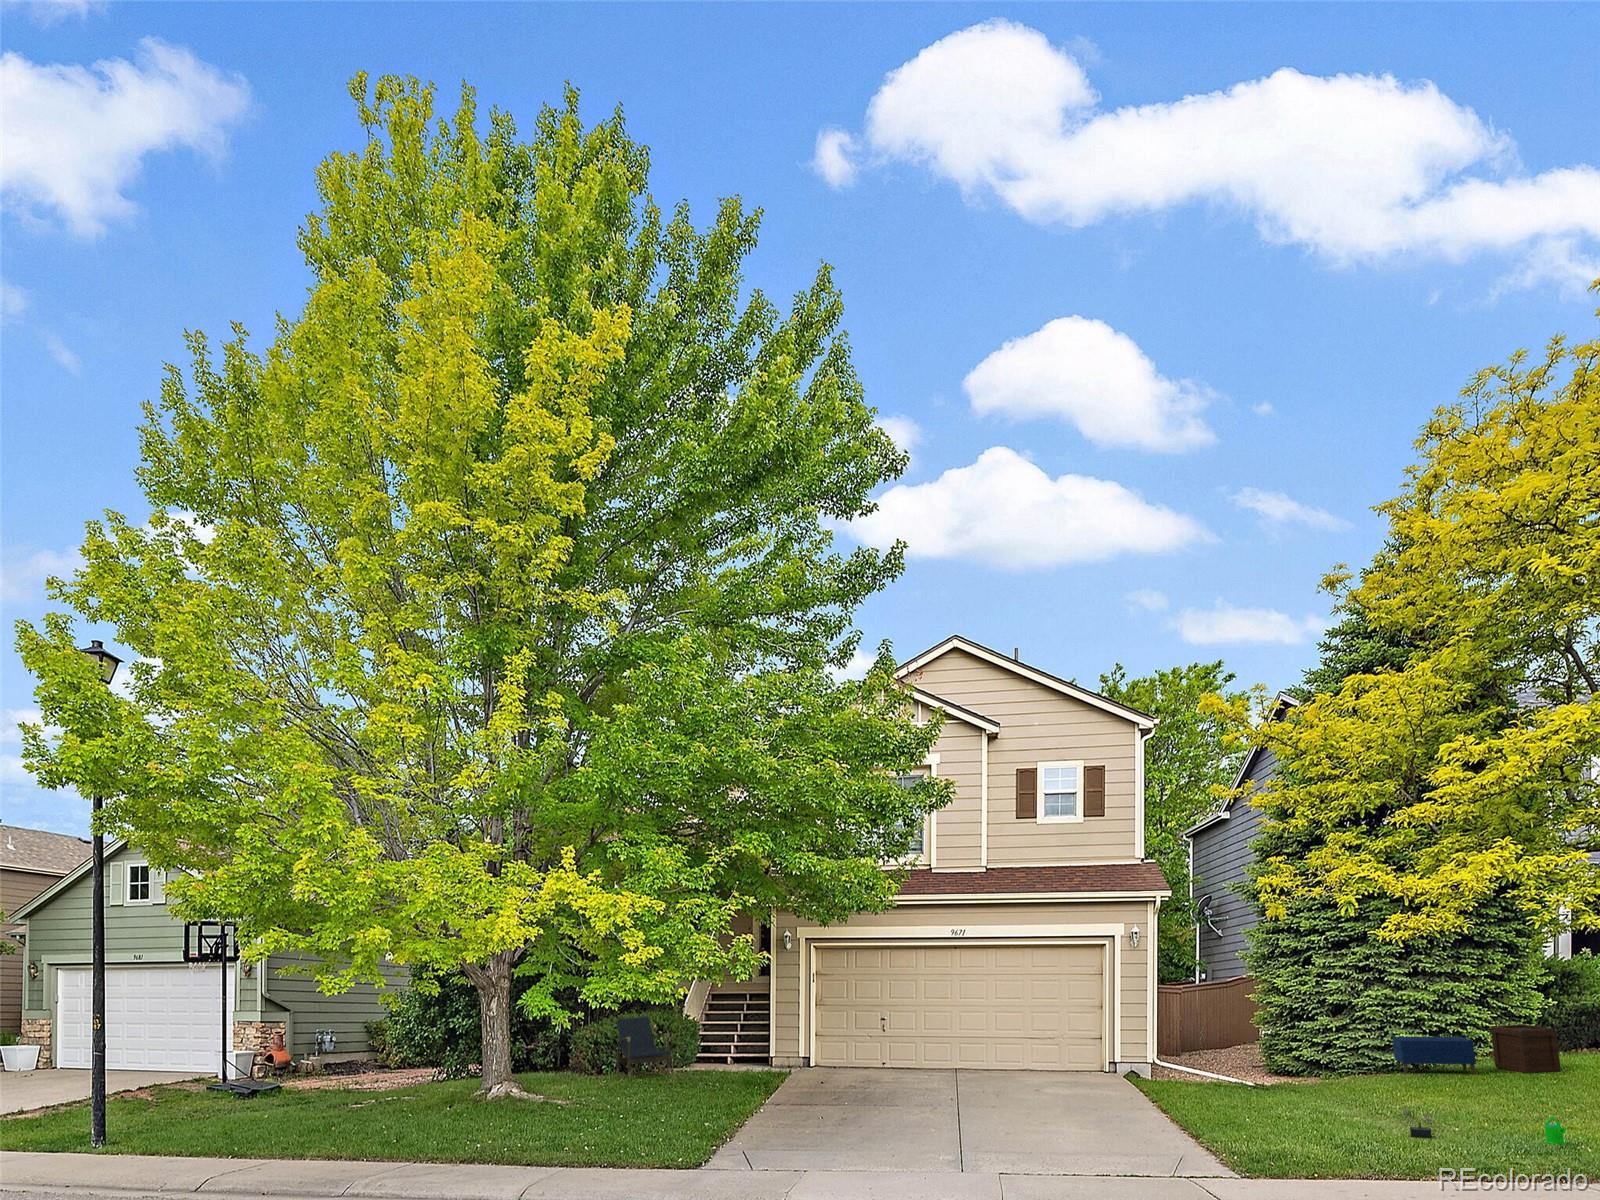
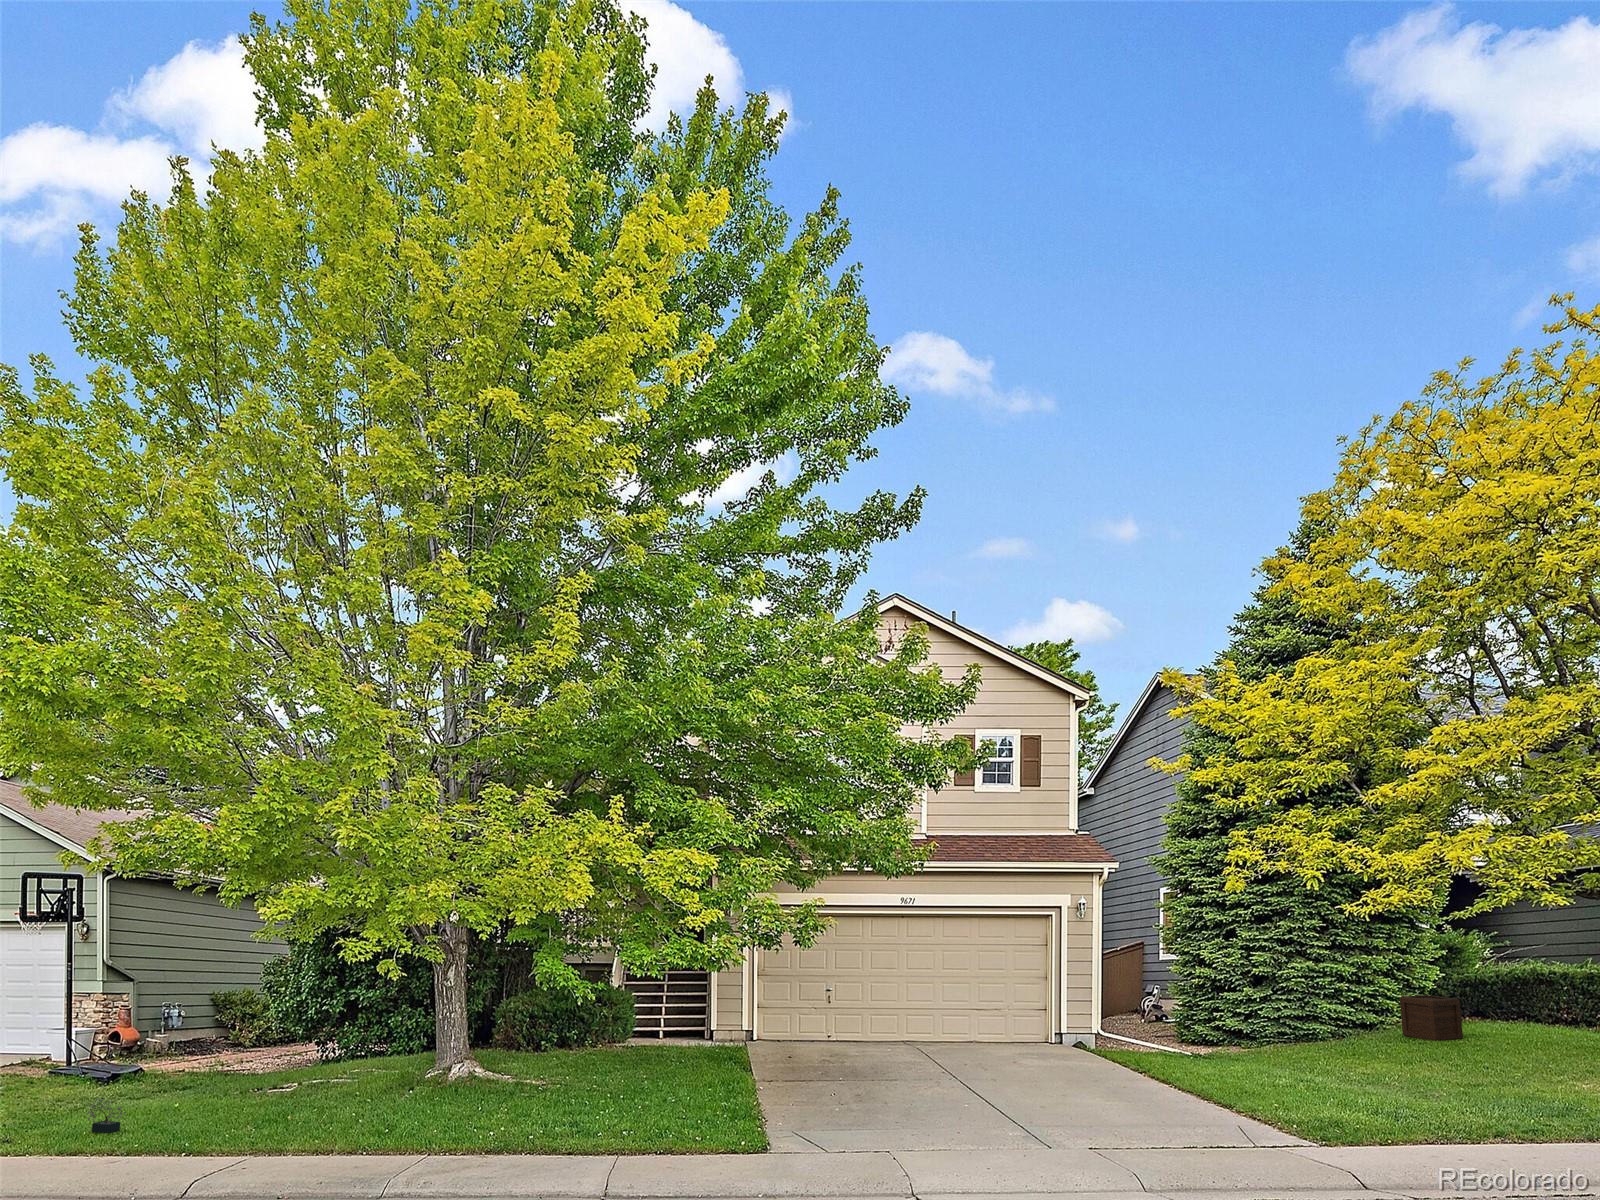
lounge chair: present [617,1017,670,1077] -> none [542,987,603,1054]
bench: present [1393,1036,1476,1074] -> none [1315,1007,1394,1042]
decorative plant: present [1400,1107,1436,1138] -> present [87,1098,125,1133]
watering can: present [1544,1117,1566,1144] -> none [1540,1083,1567,1109]

